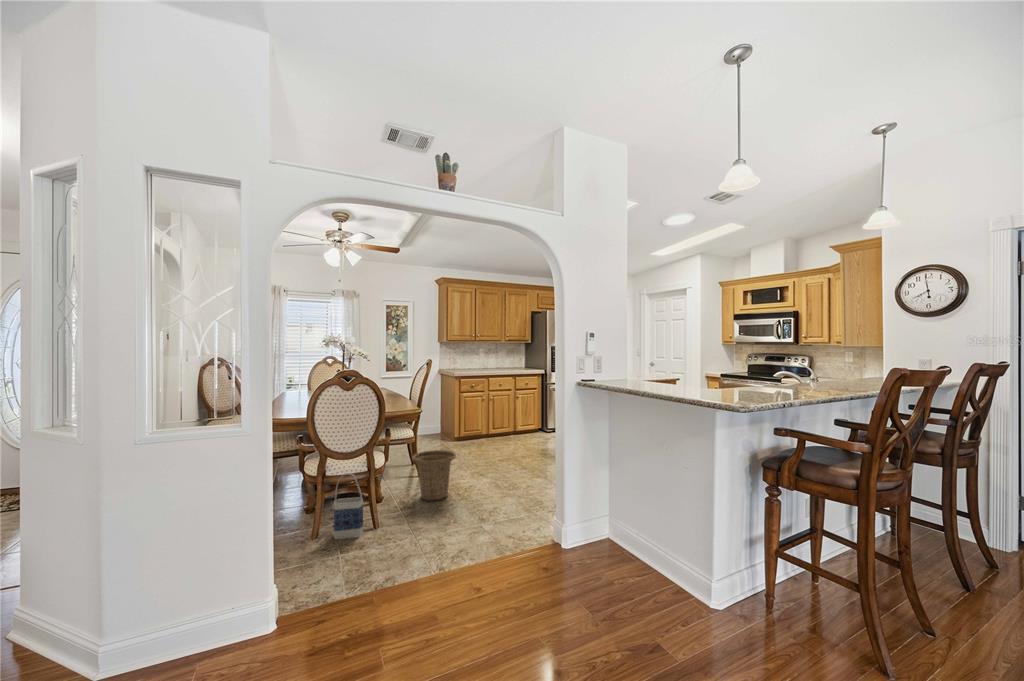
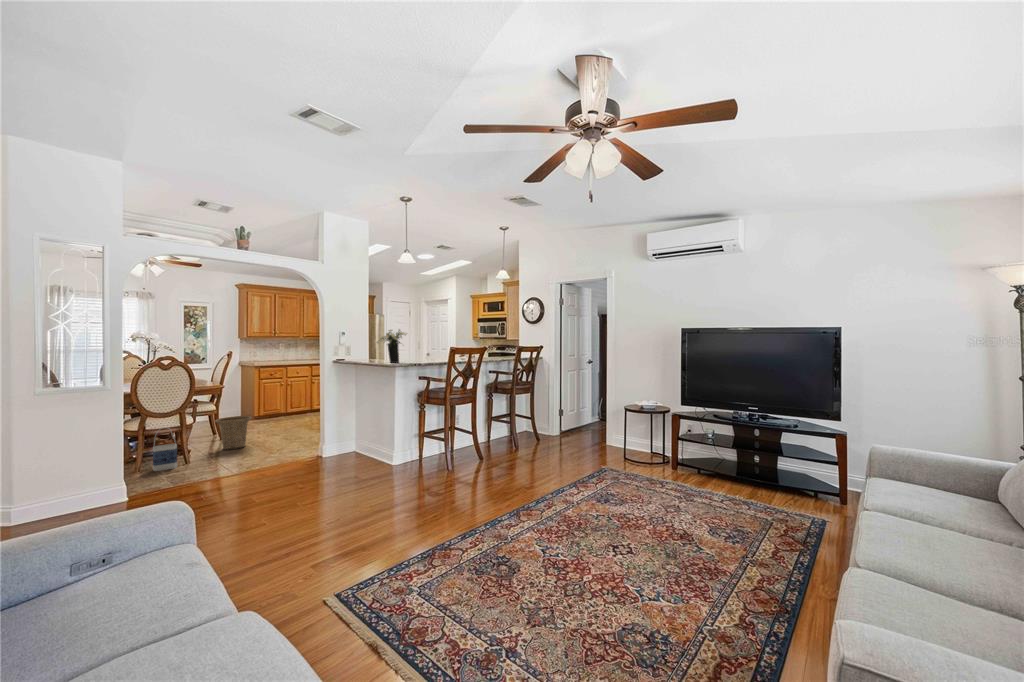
flower arrangement: none [673,323,736,393] -> present [377,330,407,363]

